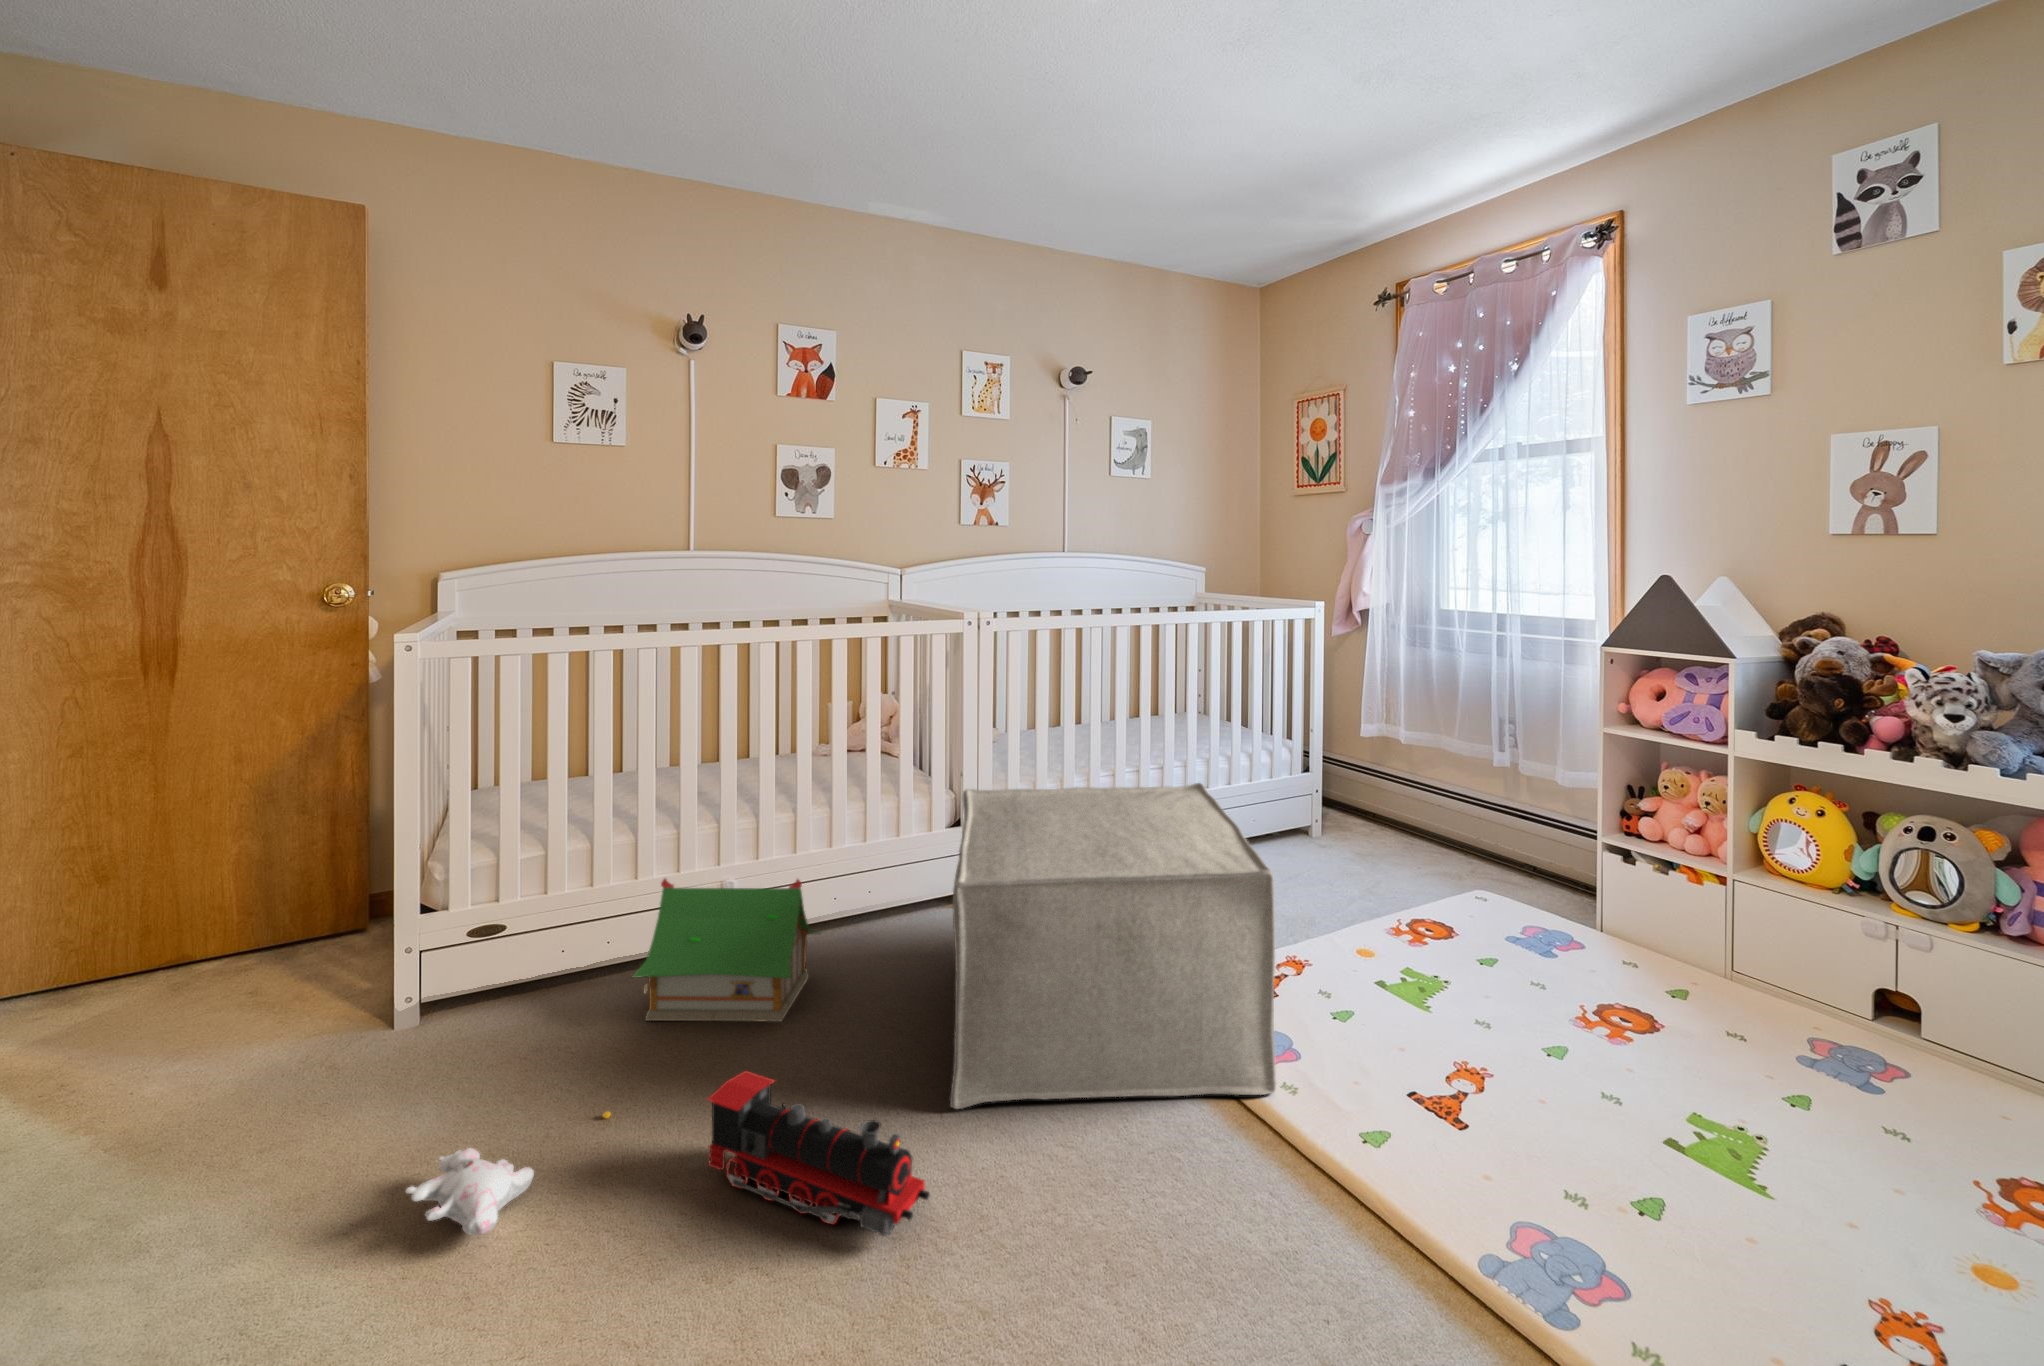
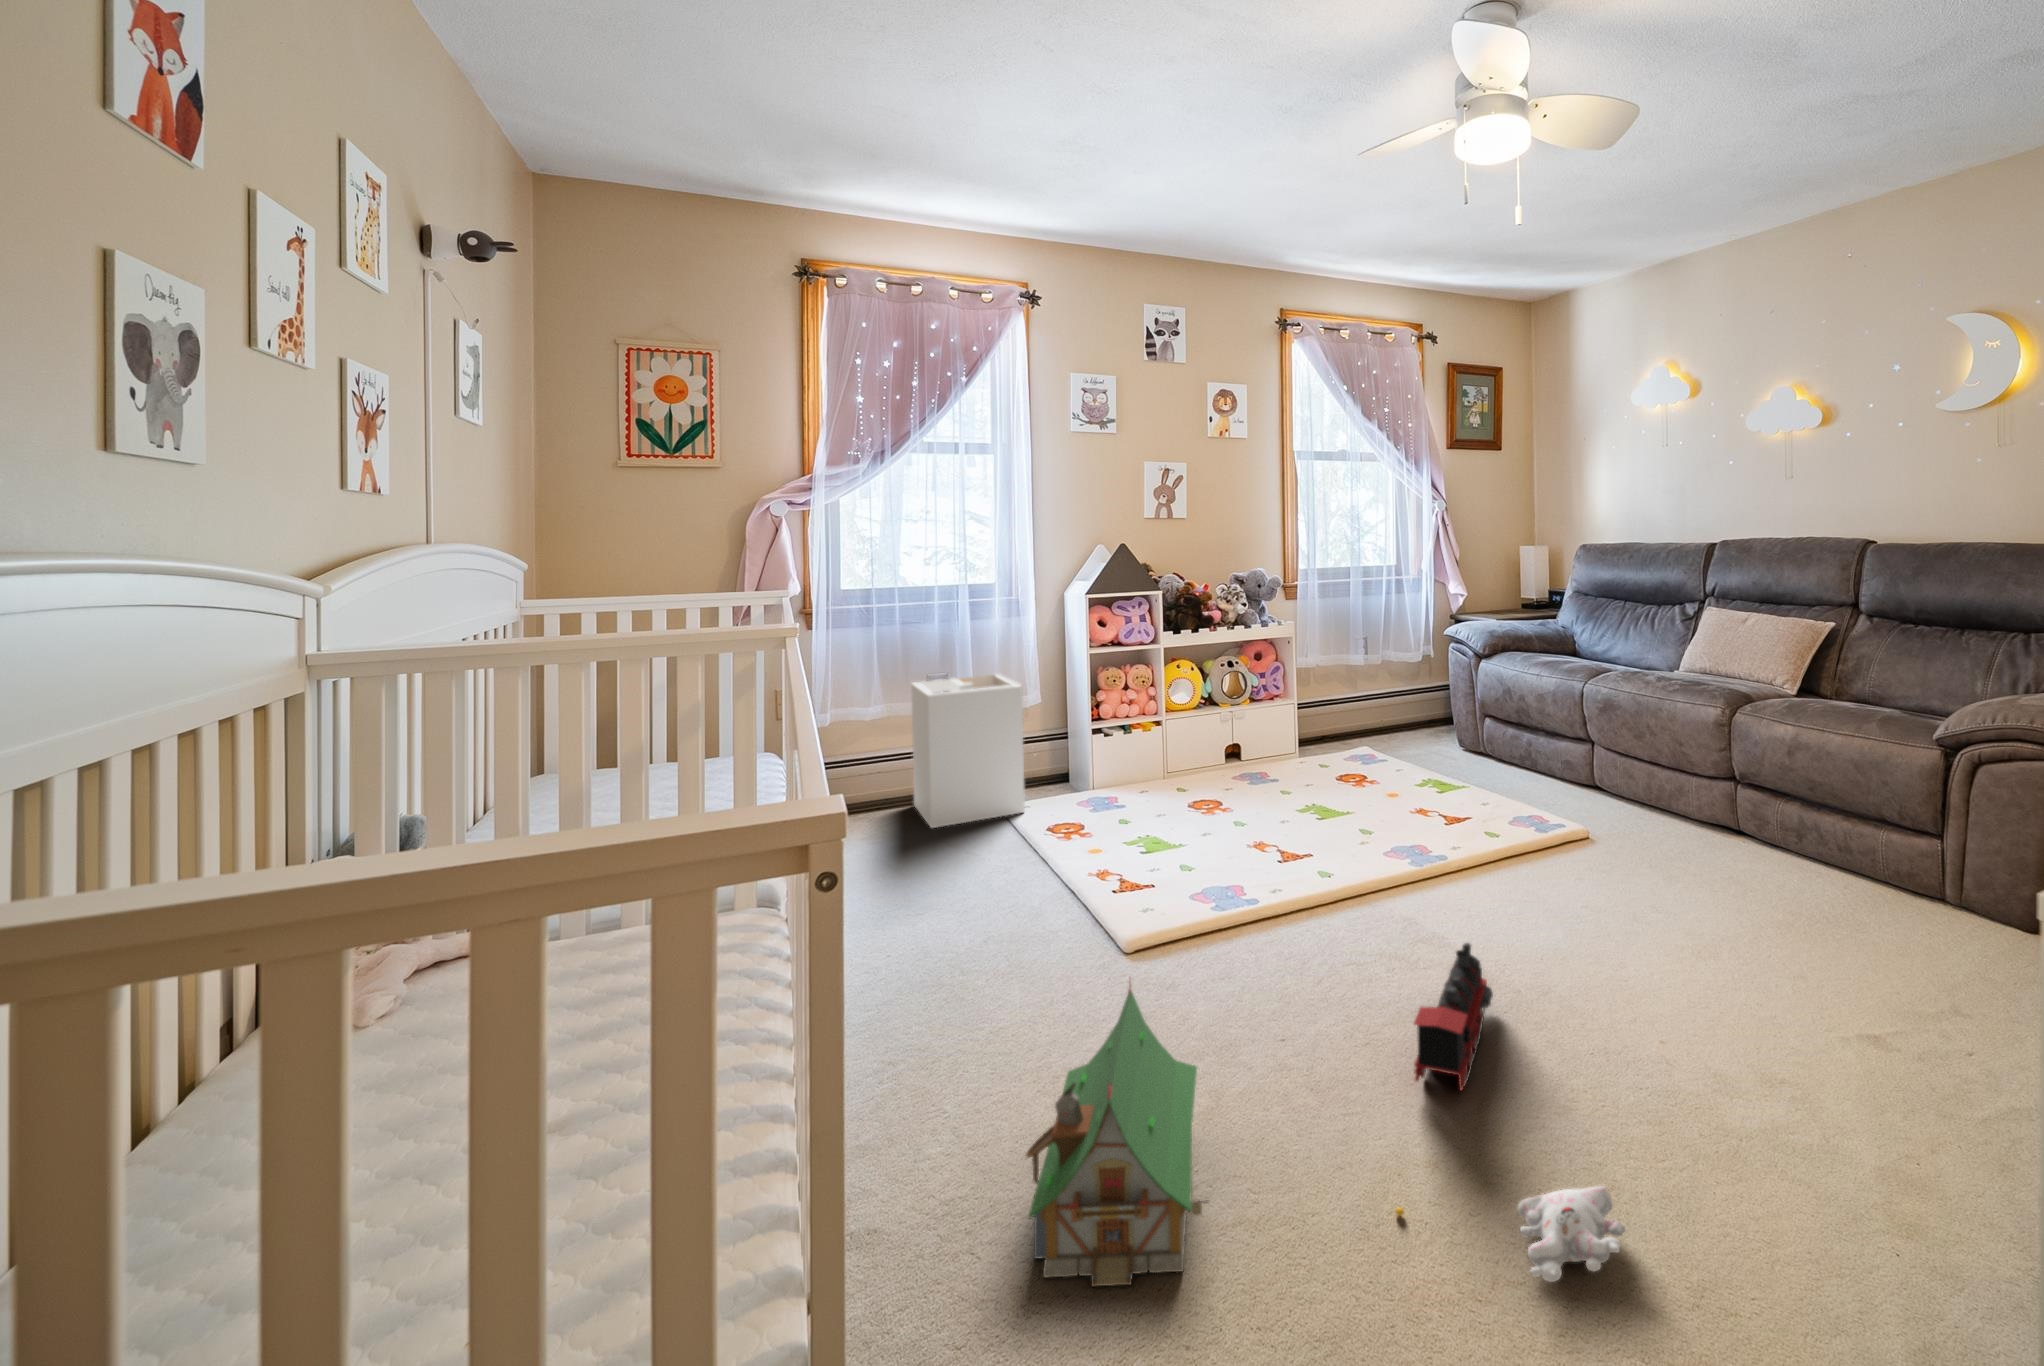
laundry hamper: none [1386,711,1540,897] -> present [911,675,1025,828]
ottoman: present [950,783,1276,1109] -> none [1051,744,1341,1019]

